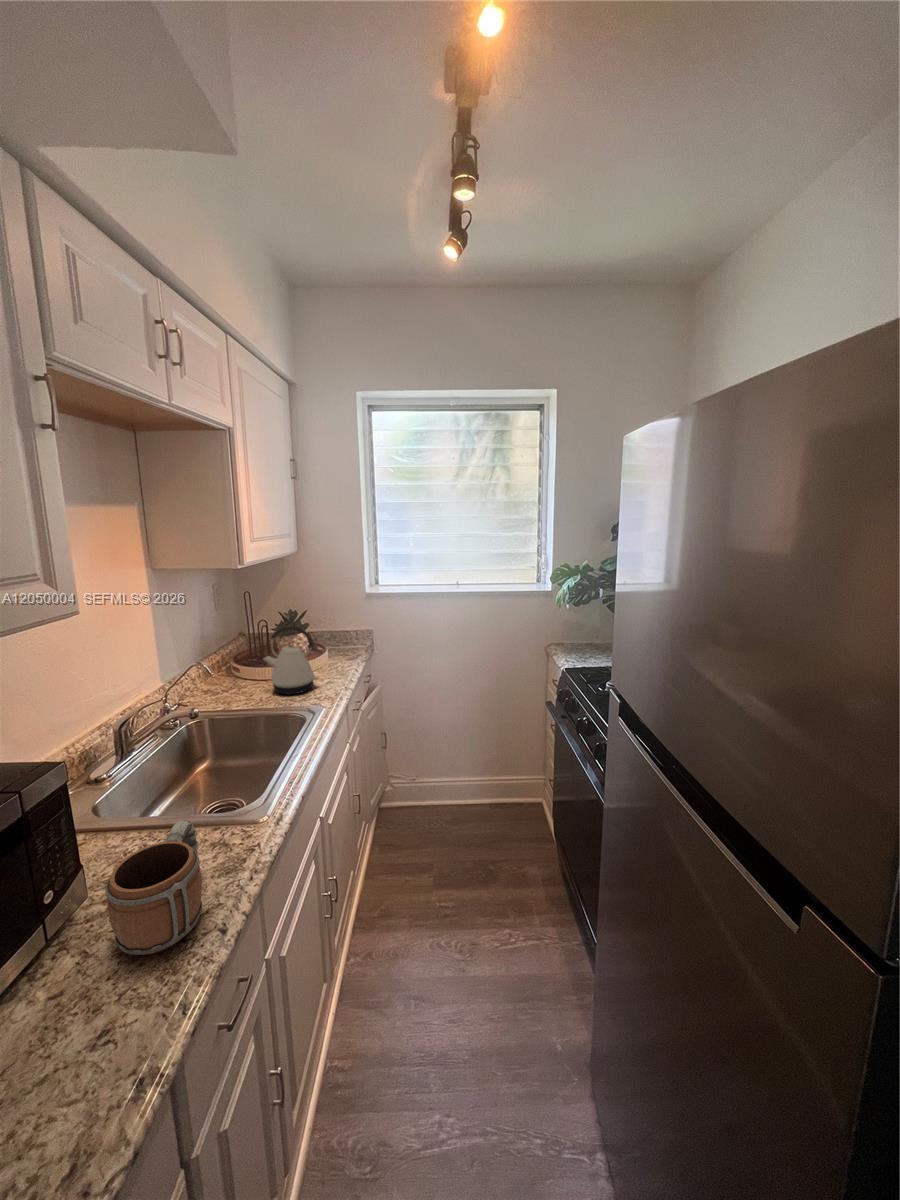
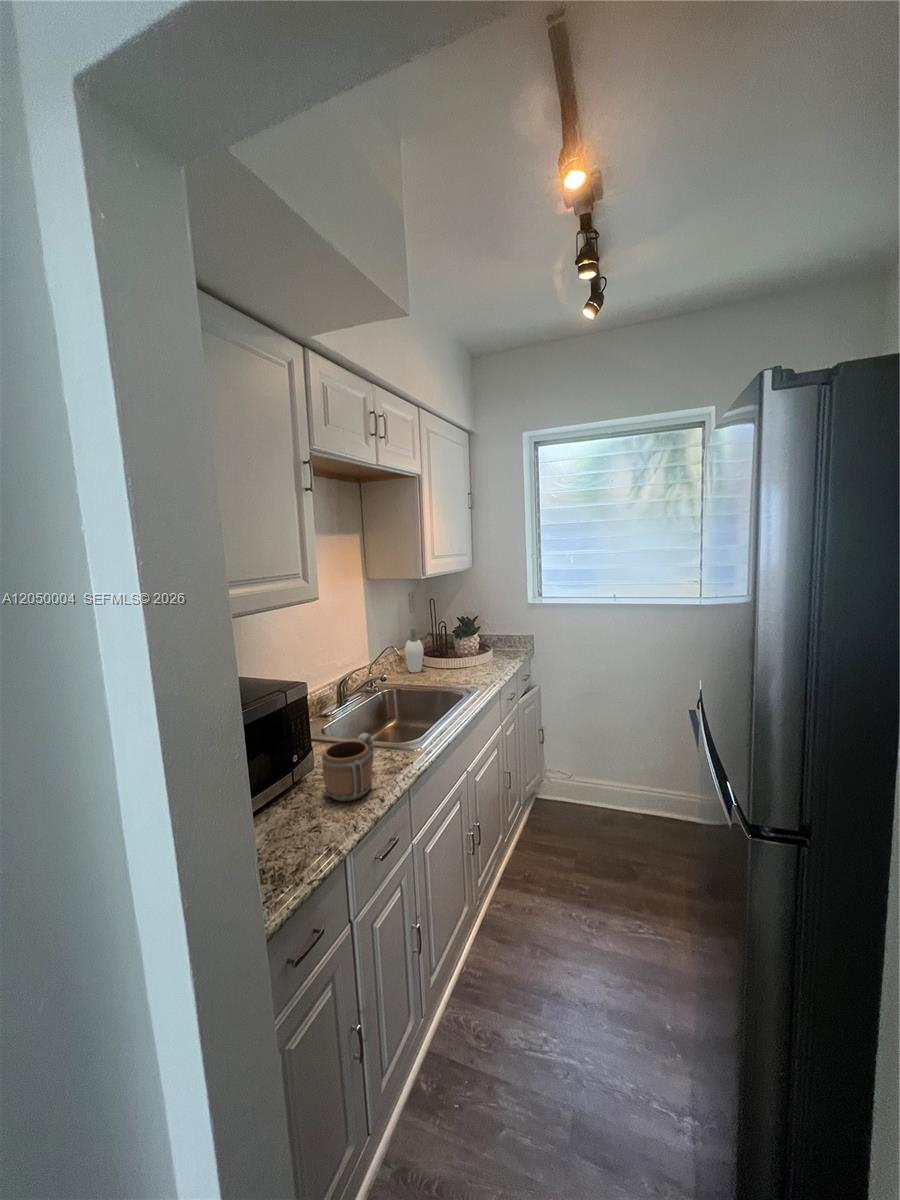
kettle: present [263,626,318,695] -> none [438,625,479,679]
soap dispenser: none [214,632,242,691] -> present [405,628,424,673]

